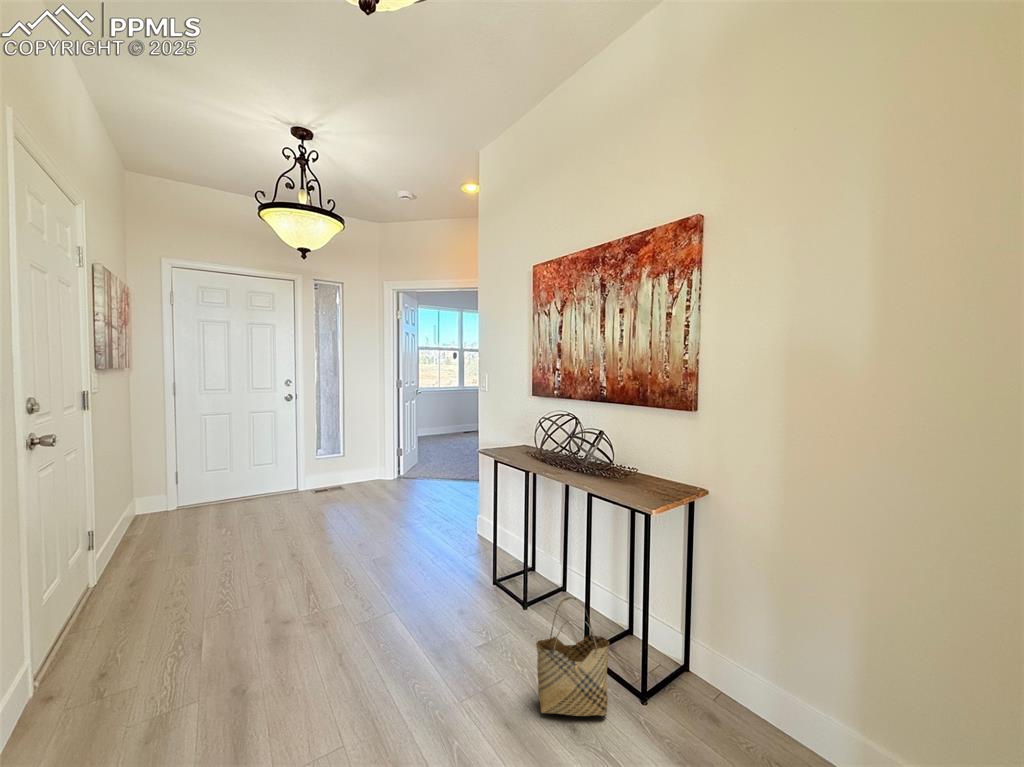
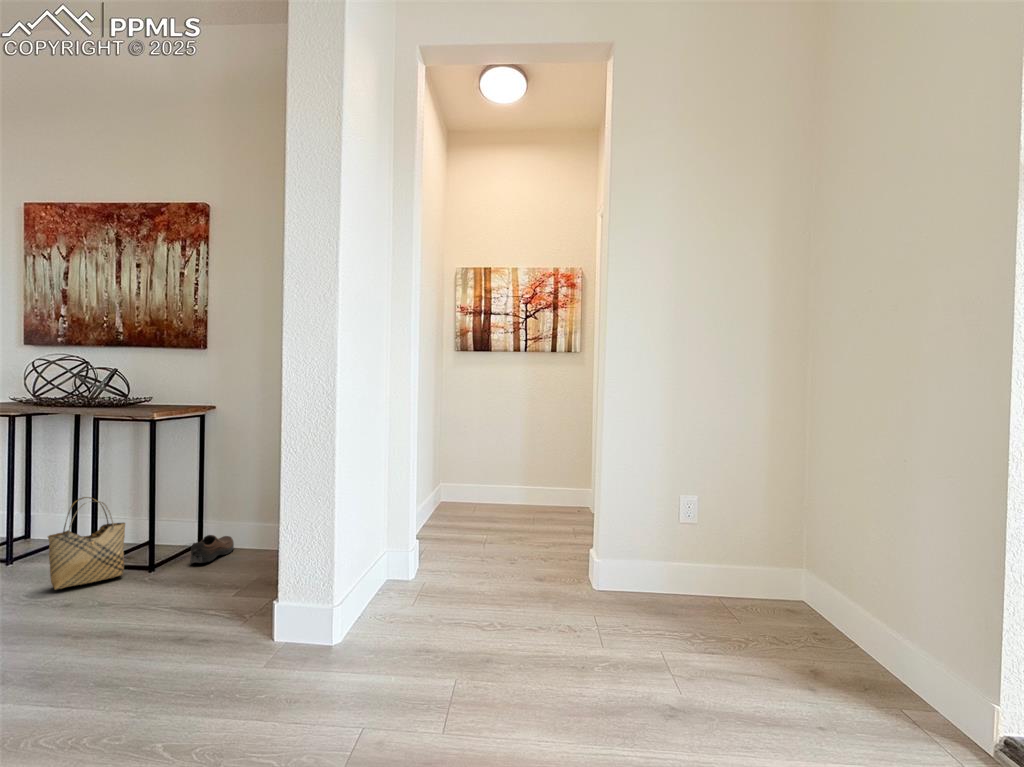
shoe: none [683,679,736,740] -> present [190,535,234,563]

